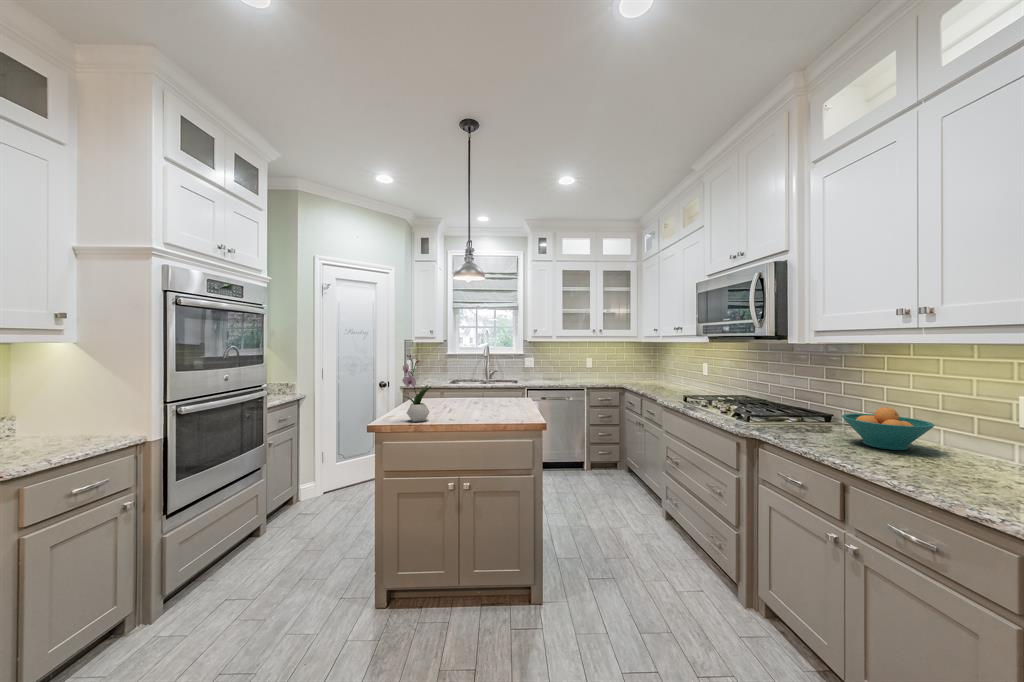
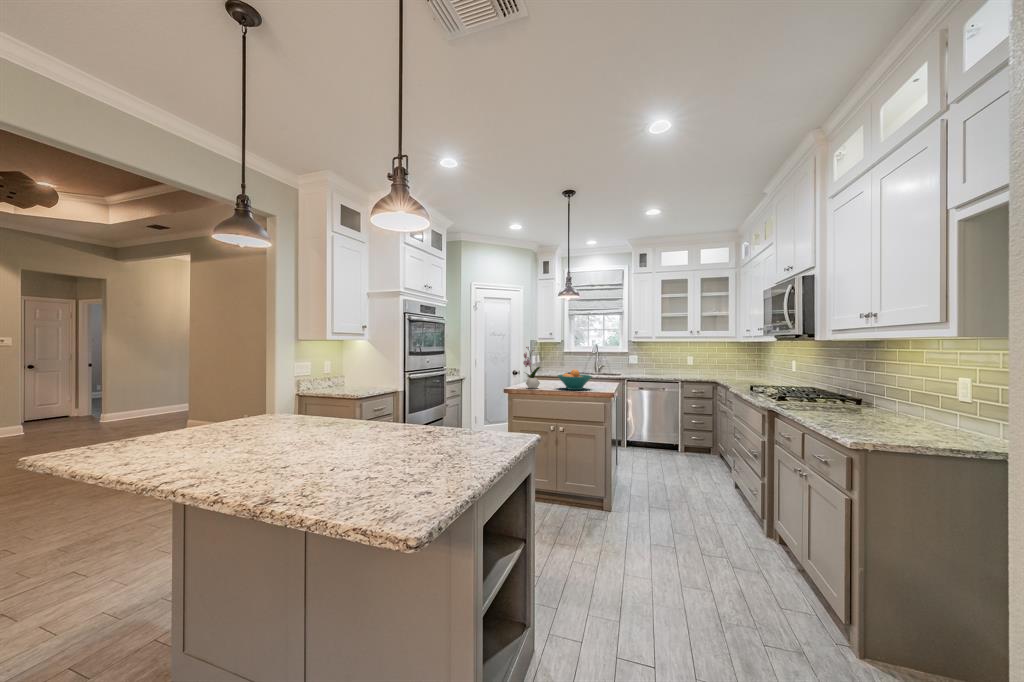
fruit bowl: present [842,407,935,450] -> present [558,370,592,390]

